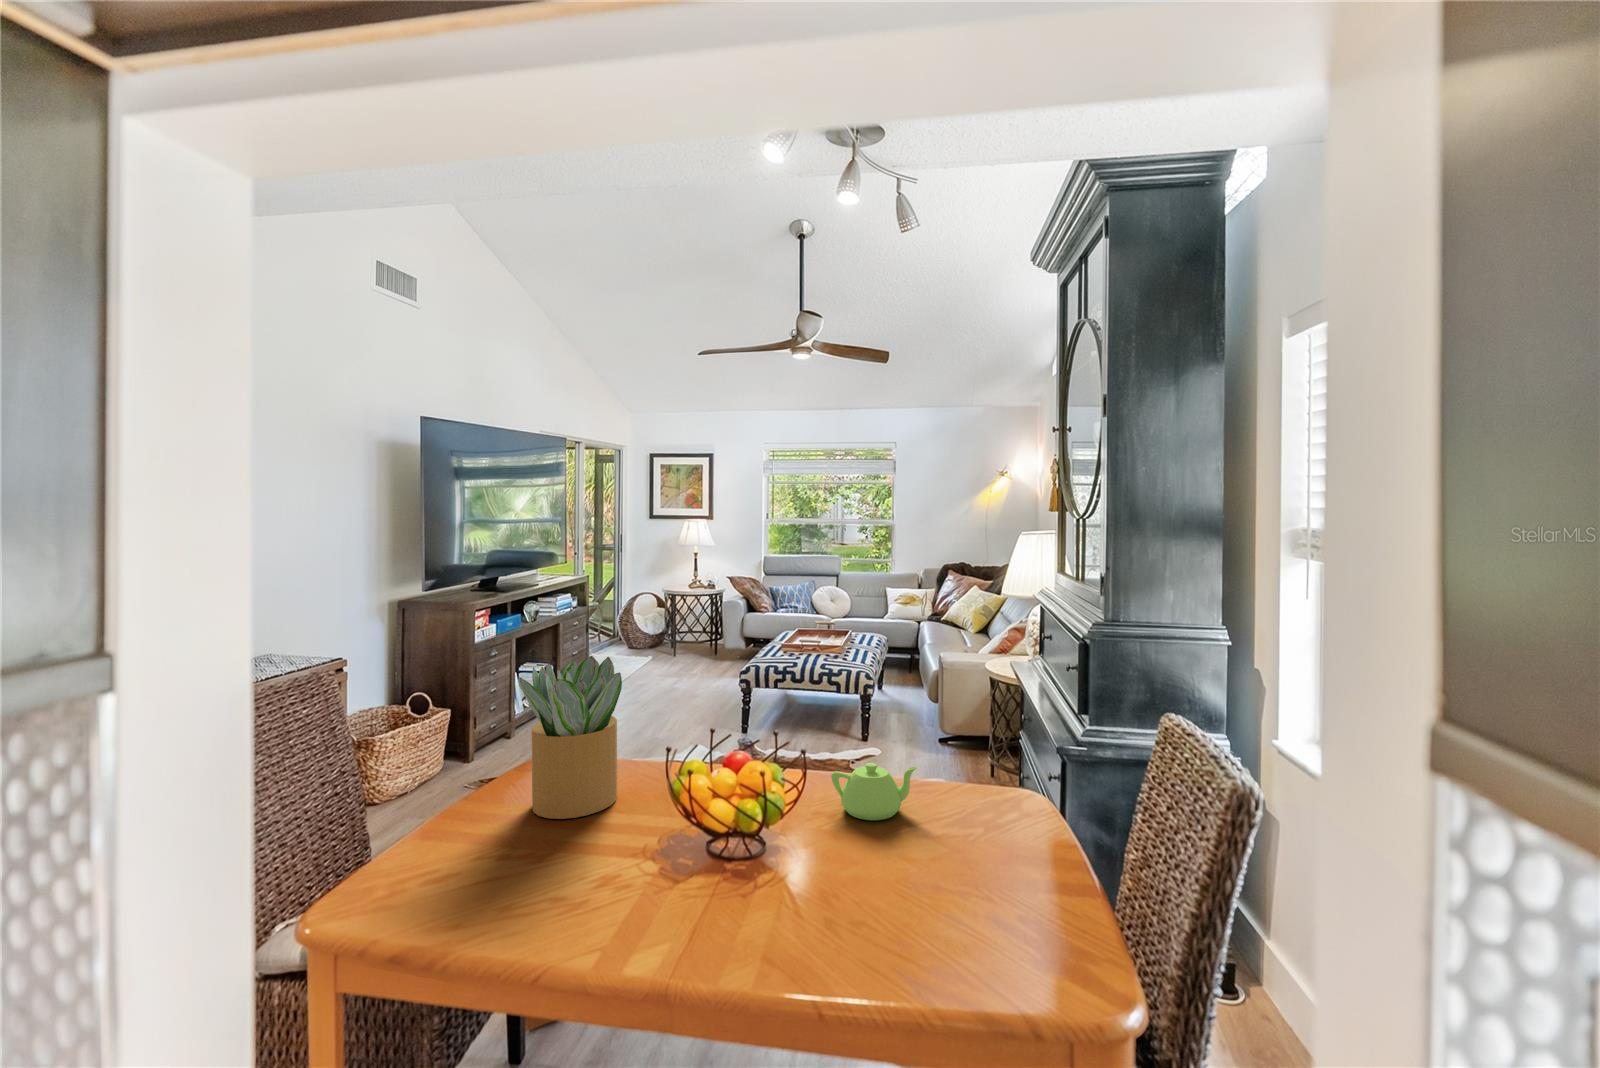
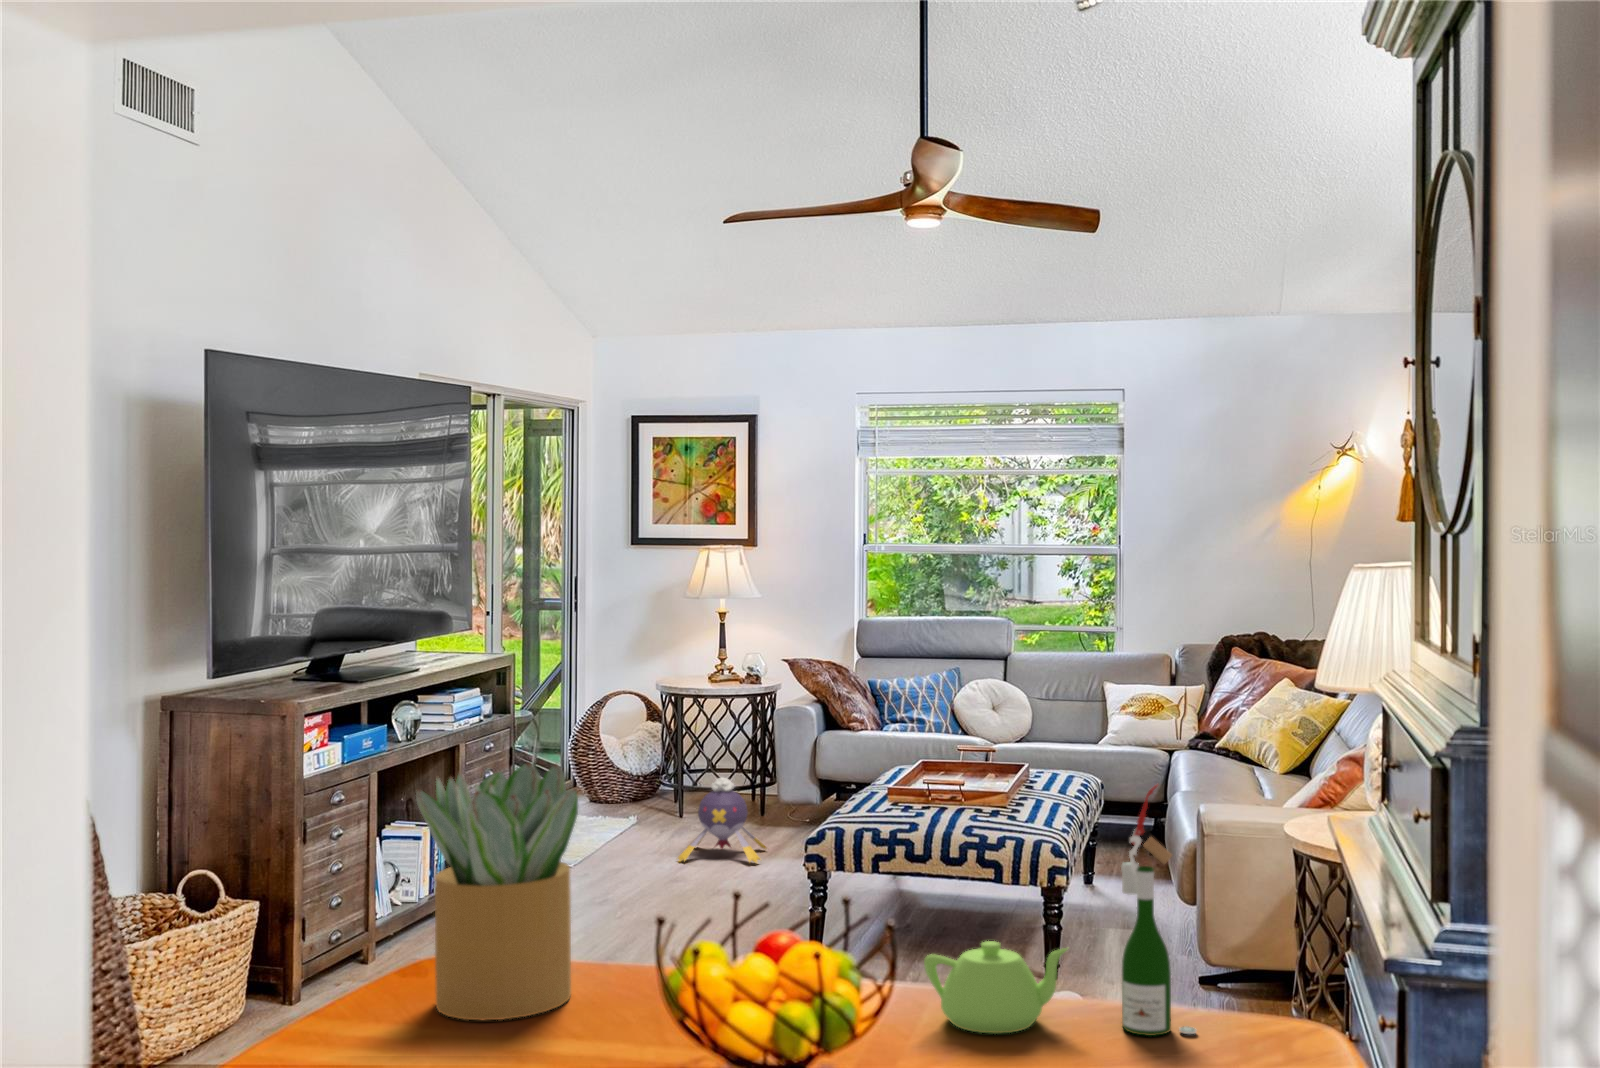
plush toy: none [674,636,721,680] -> present [678,778,767,863]
wine bottle: none [948,670,992,819] -> present [1121,785,1196,1036]

